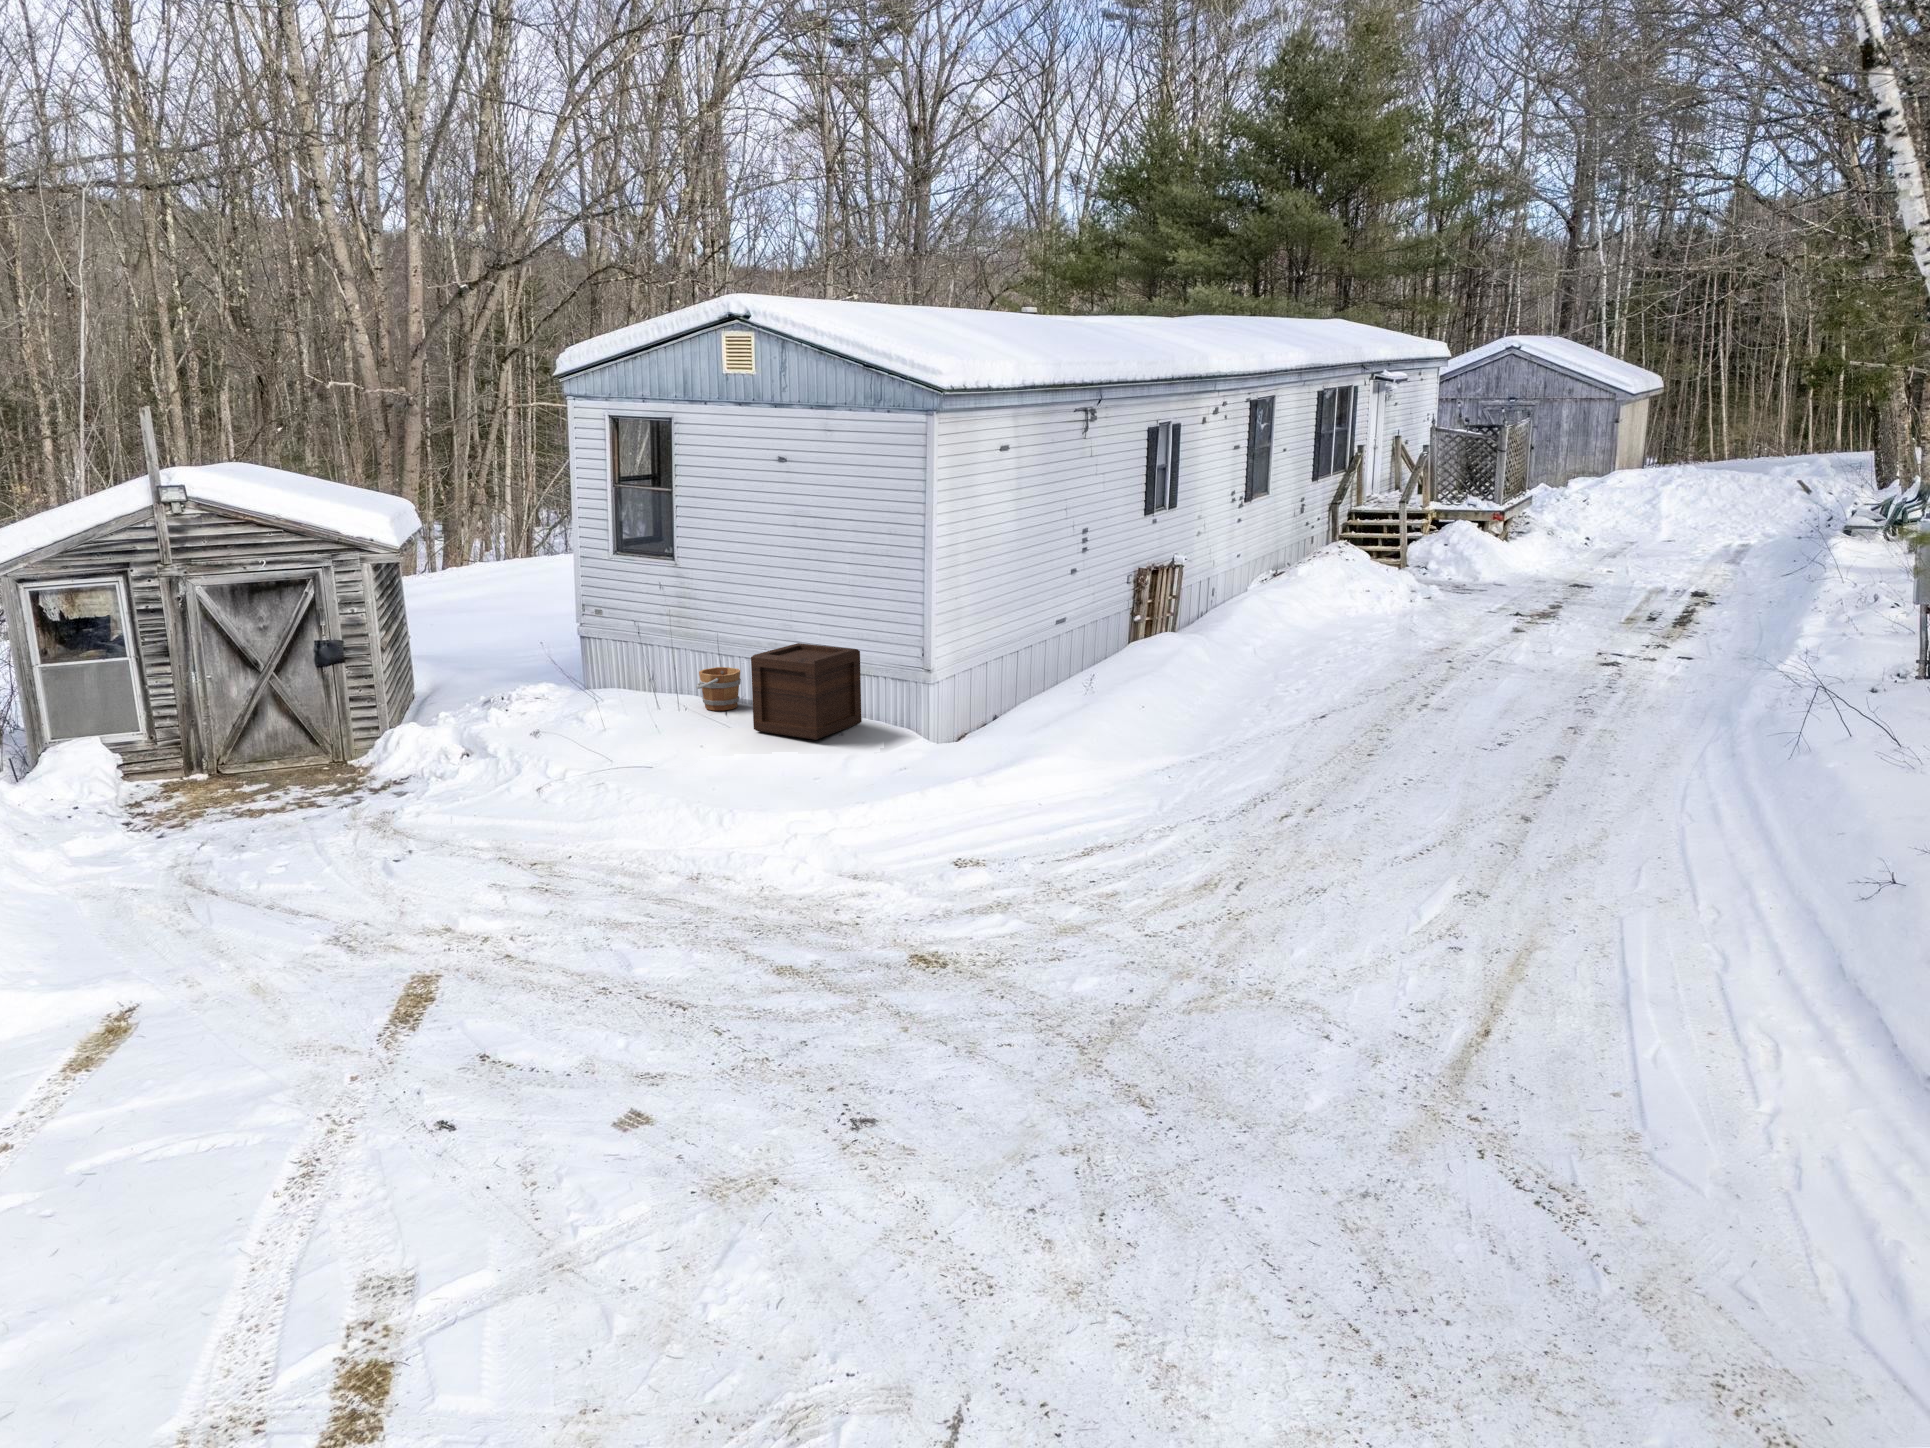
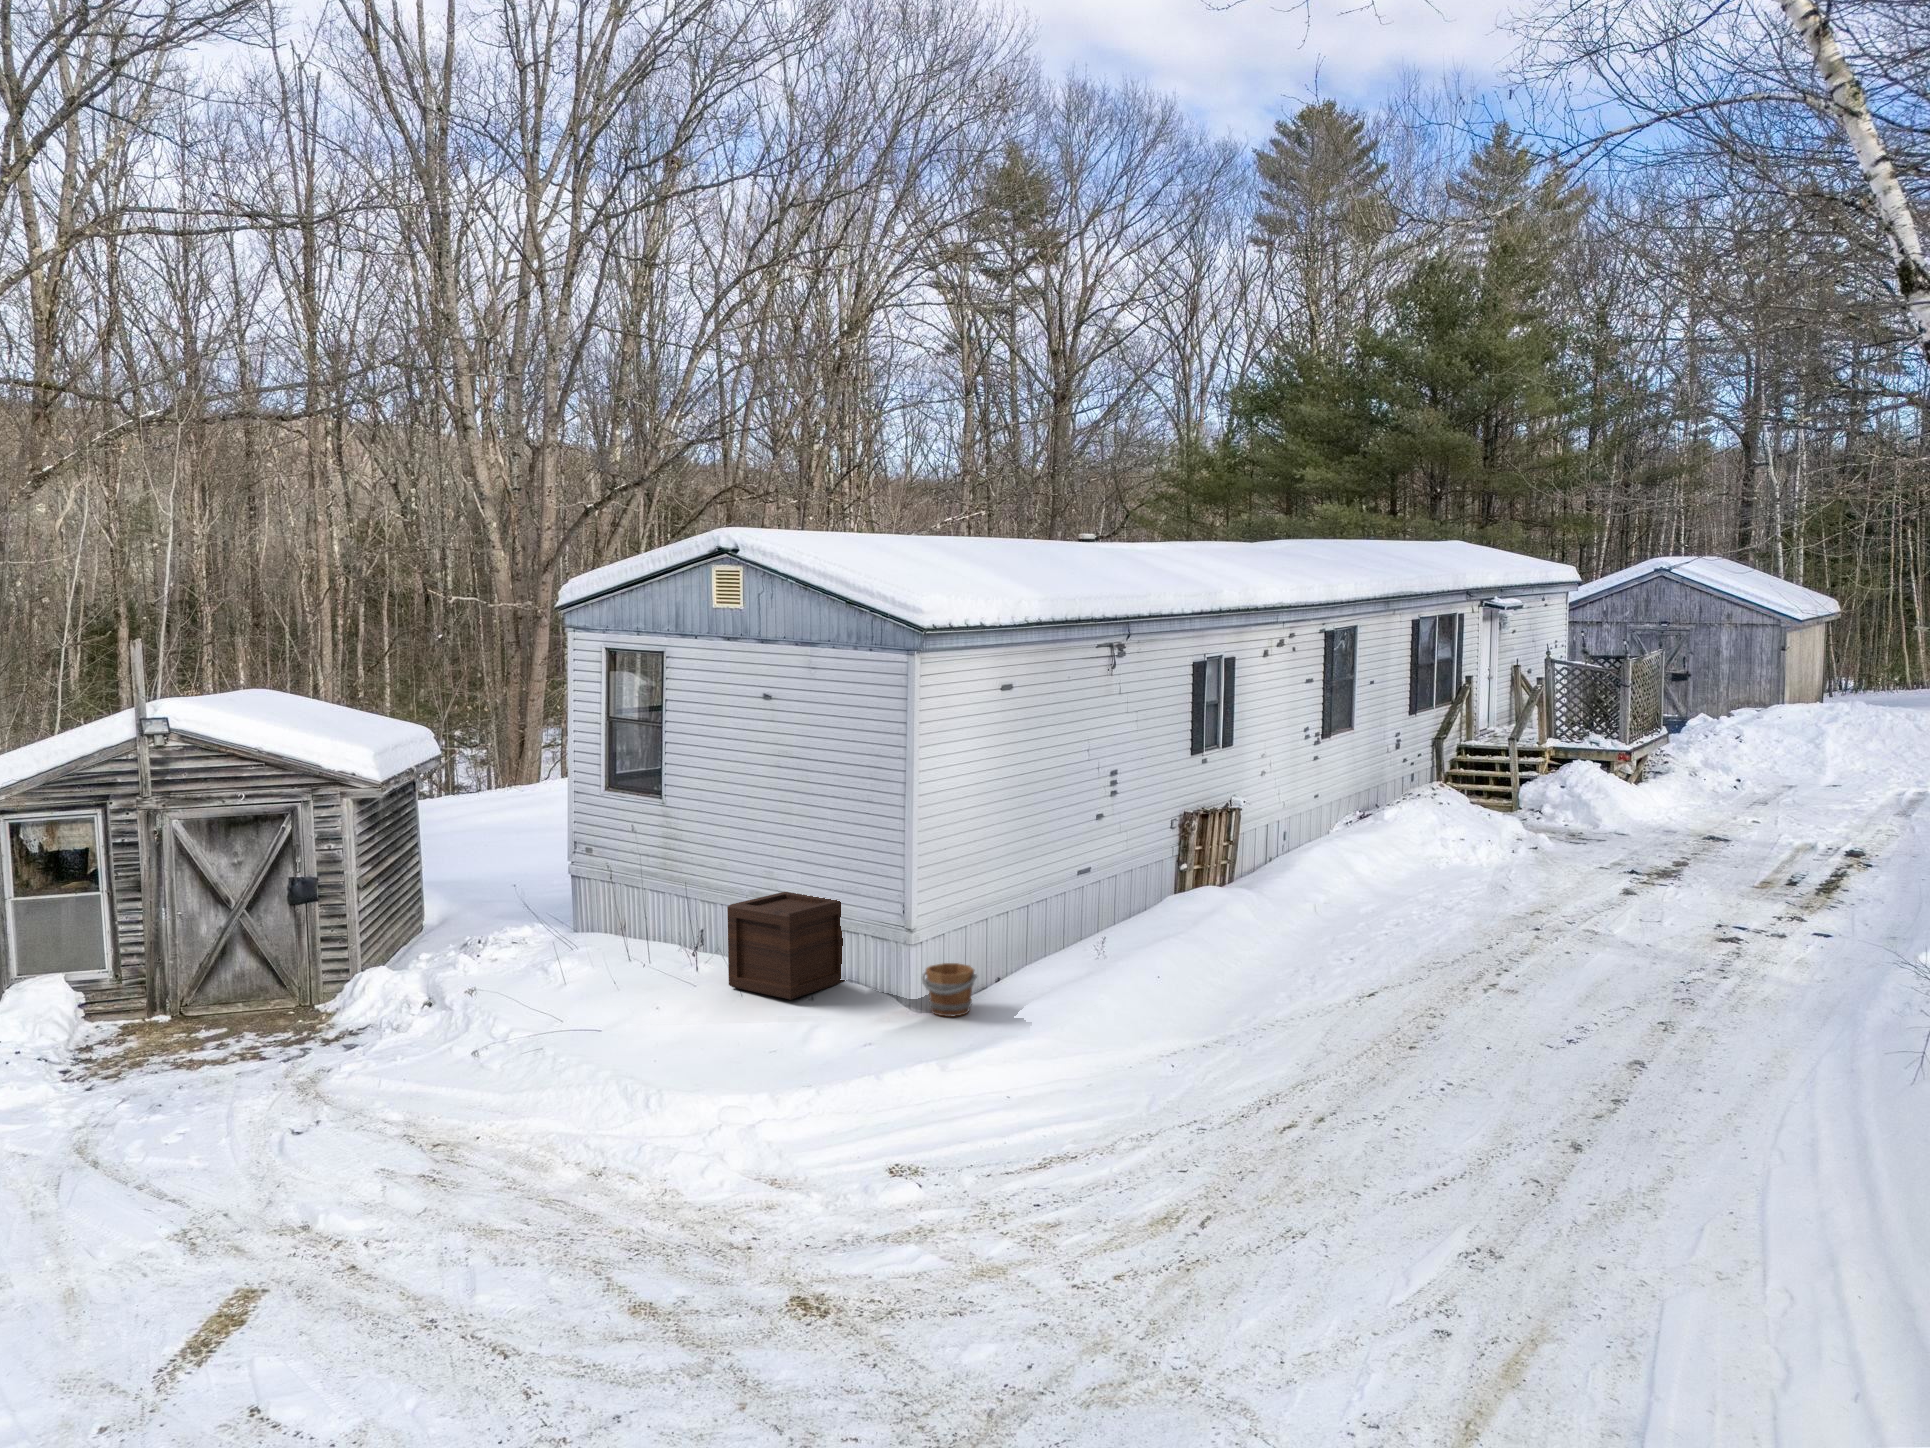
bucket: present [696,667,741,710] -> present [922,963,977,1016]

